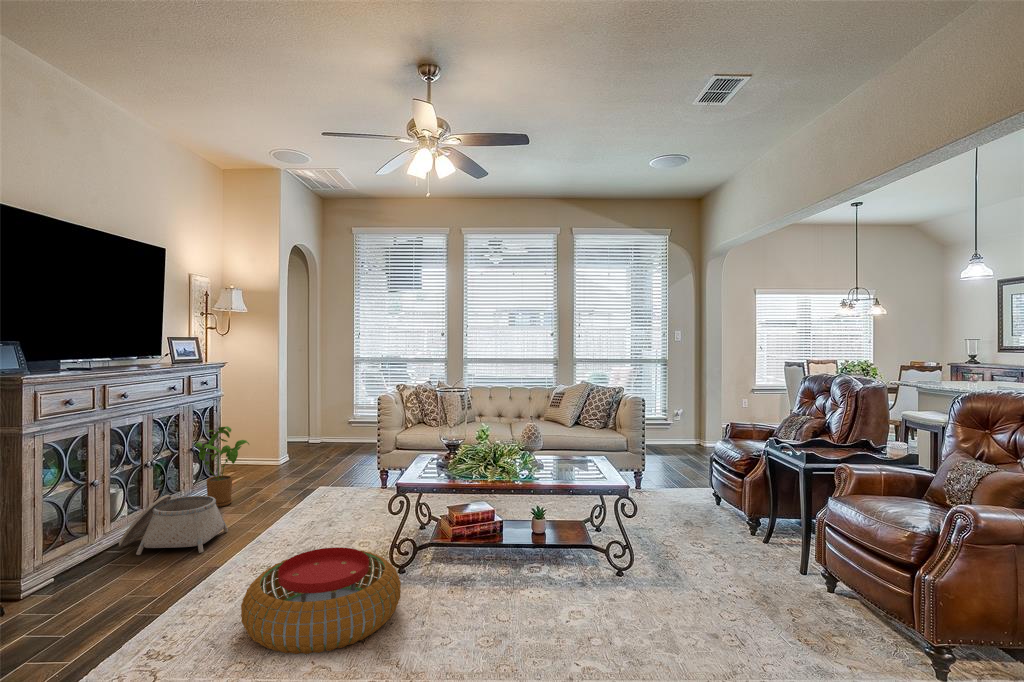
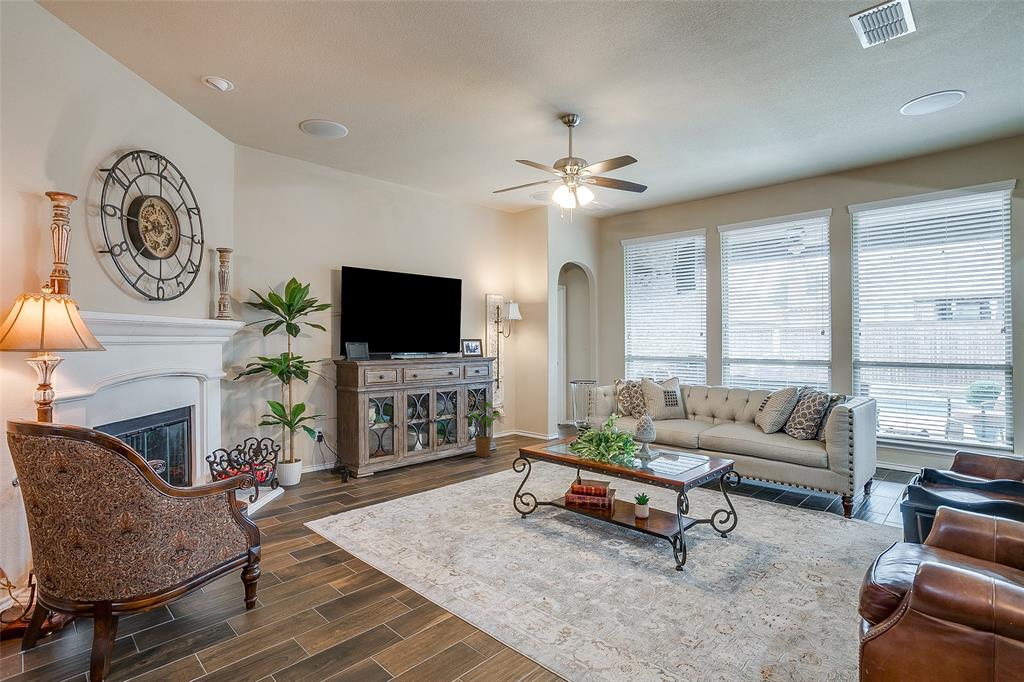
basket: present [119,495,228,555] -> none [409,441,467,479]
pouf: present [241,547,401,654] -> none [403,482,499,538]

